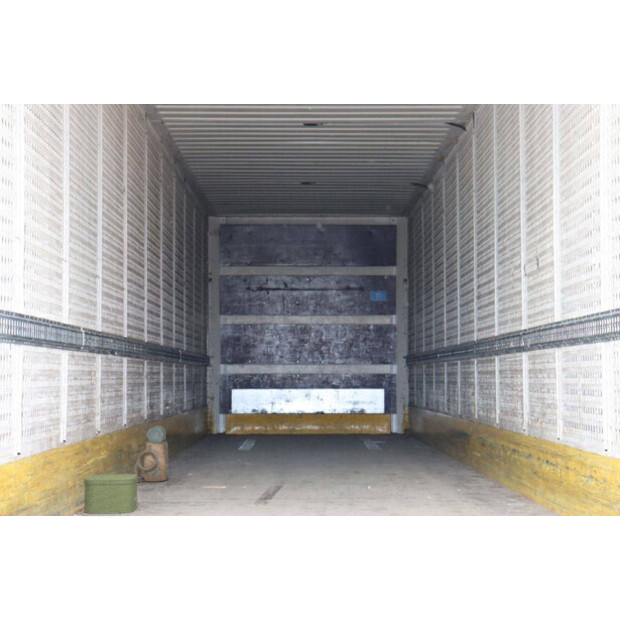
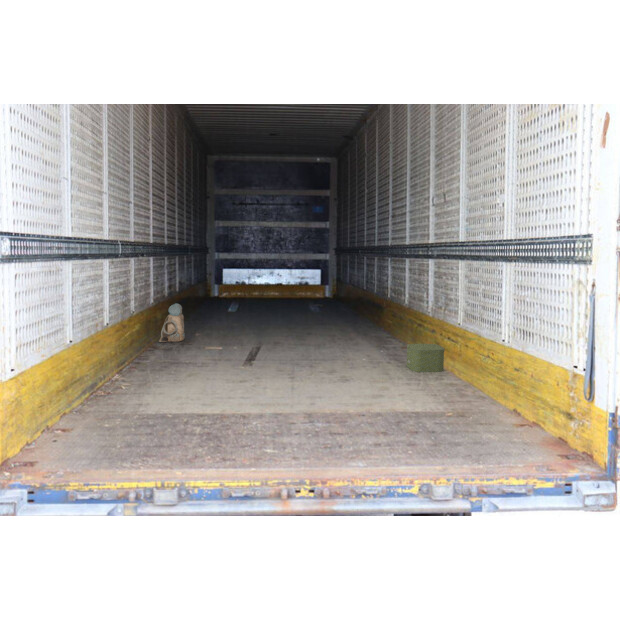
storage box: present [84,474,138,514] -> present [407,344,445,372]

